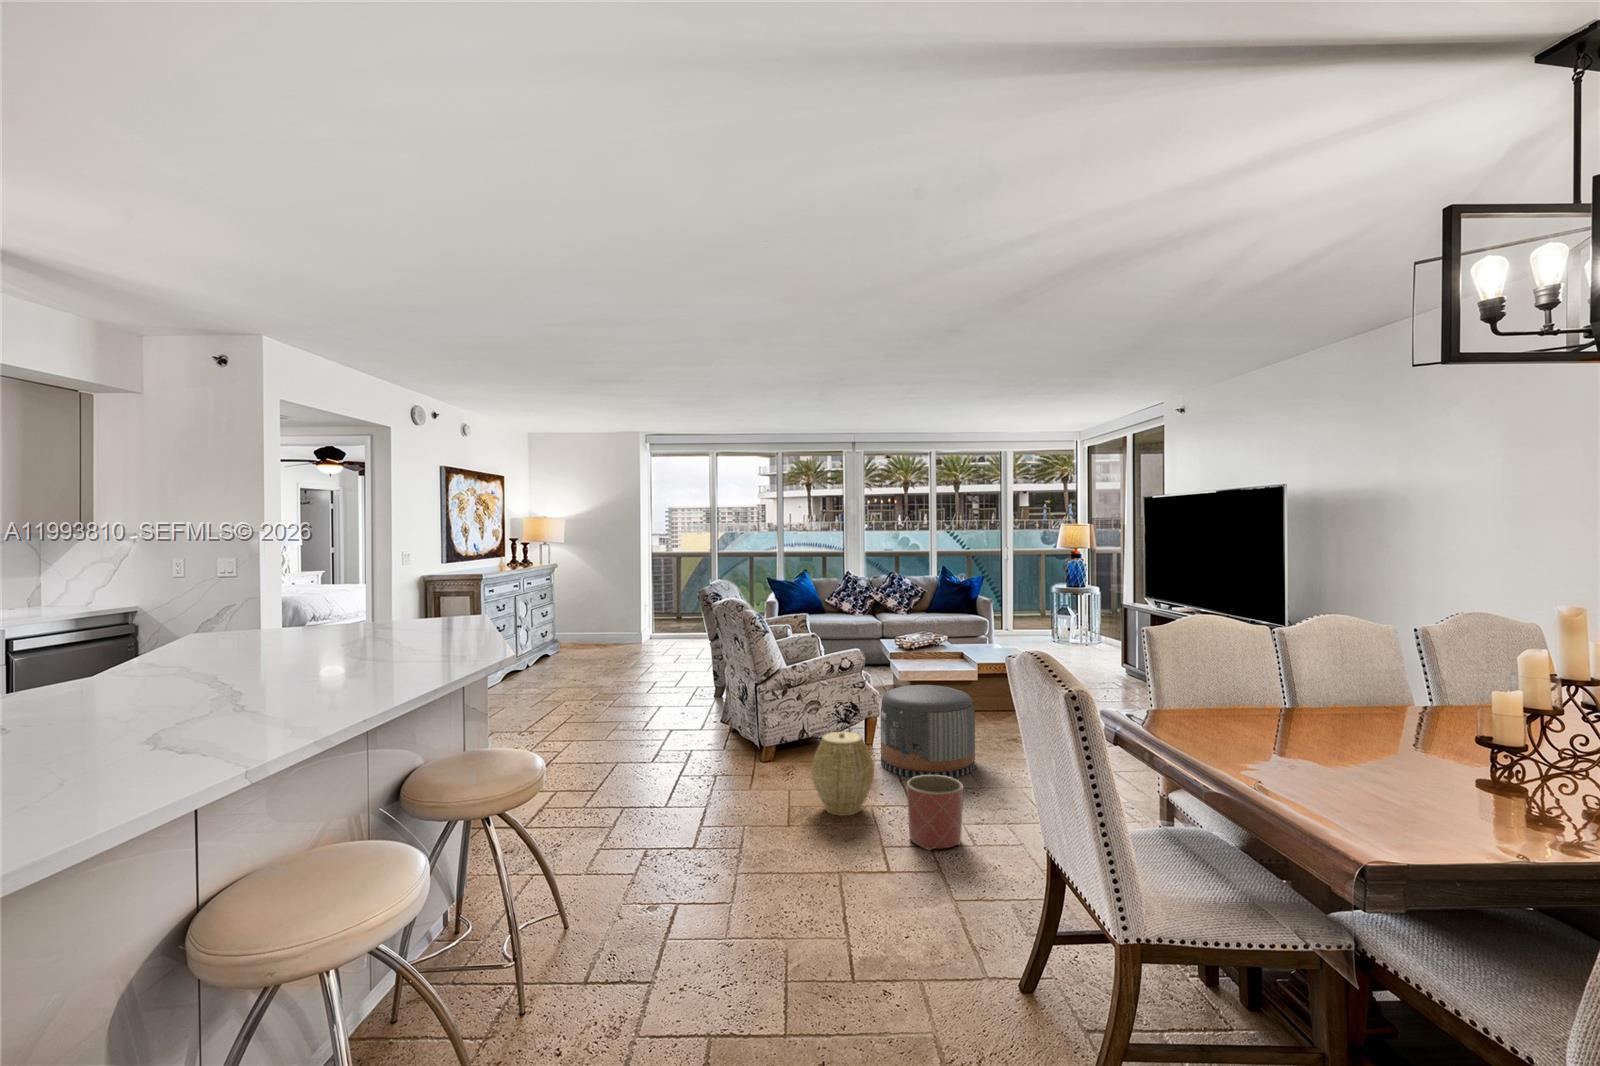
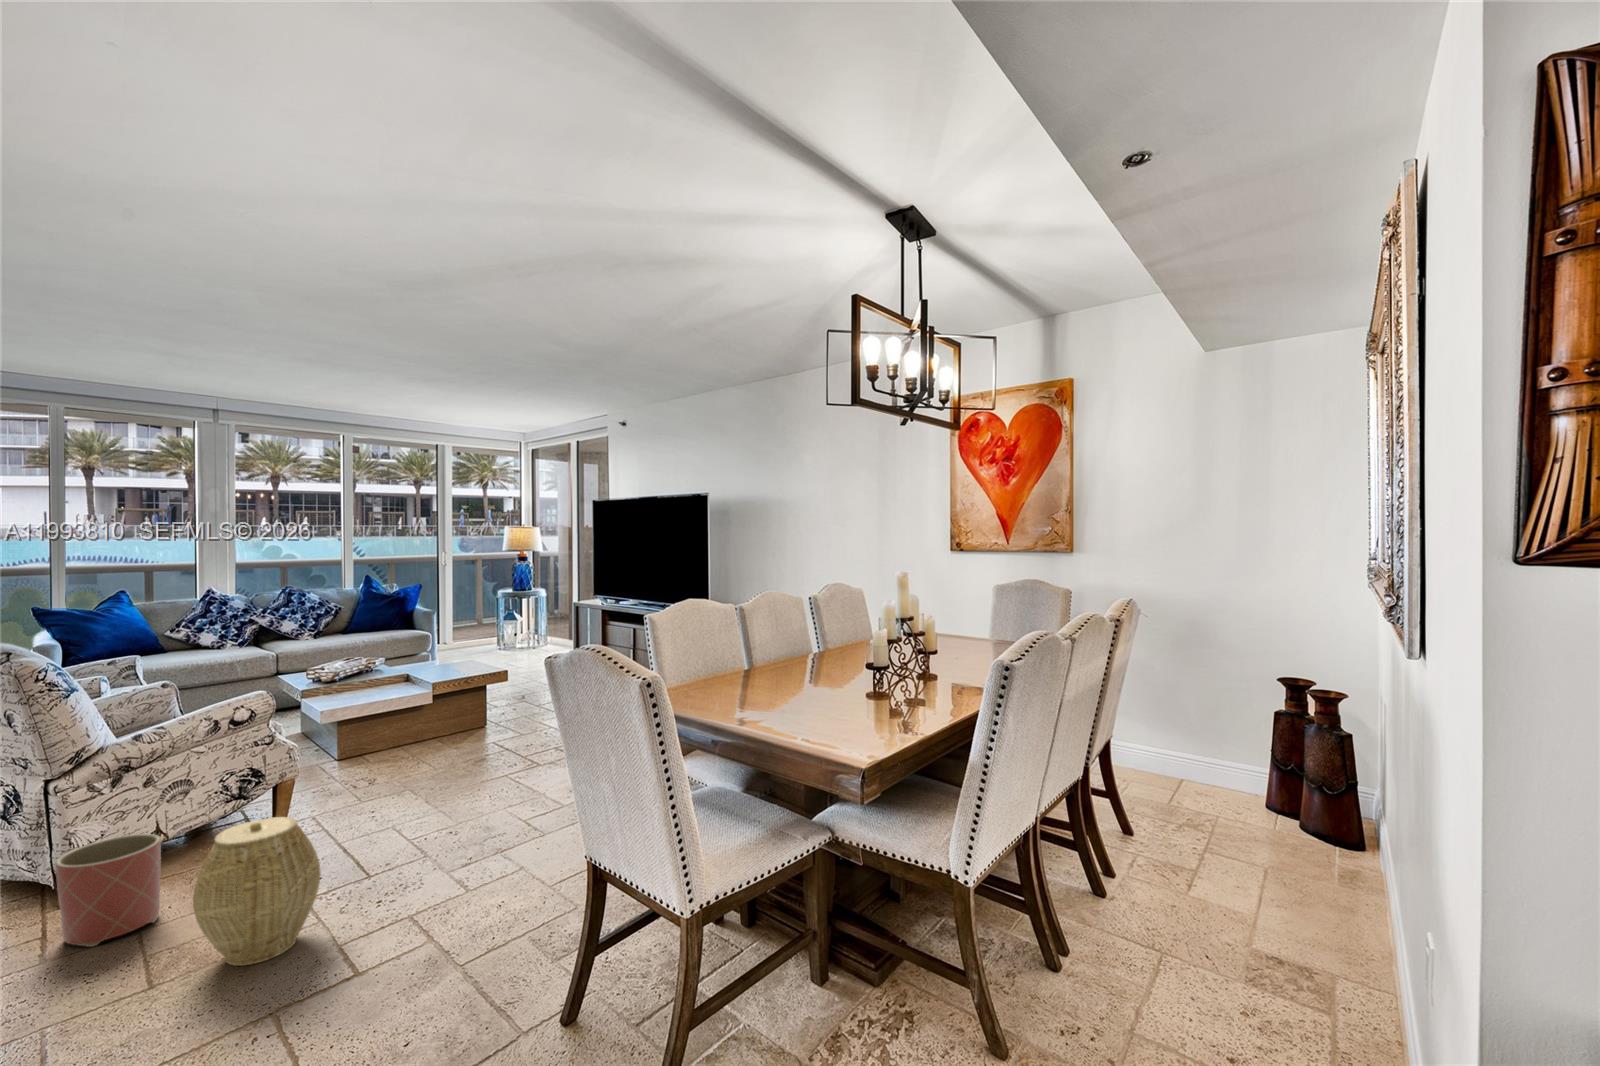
pouf: present [881,685,975,778] -> none [310,718,462,860]
planter: present [907,775,963,850] -> present [55,834,161,947]

